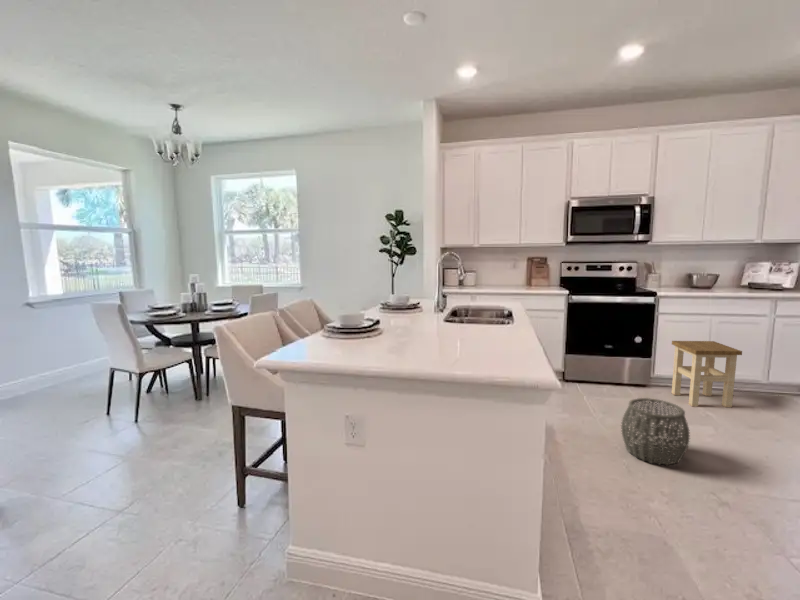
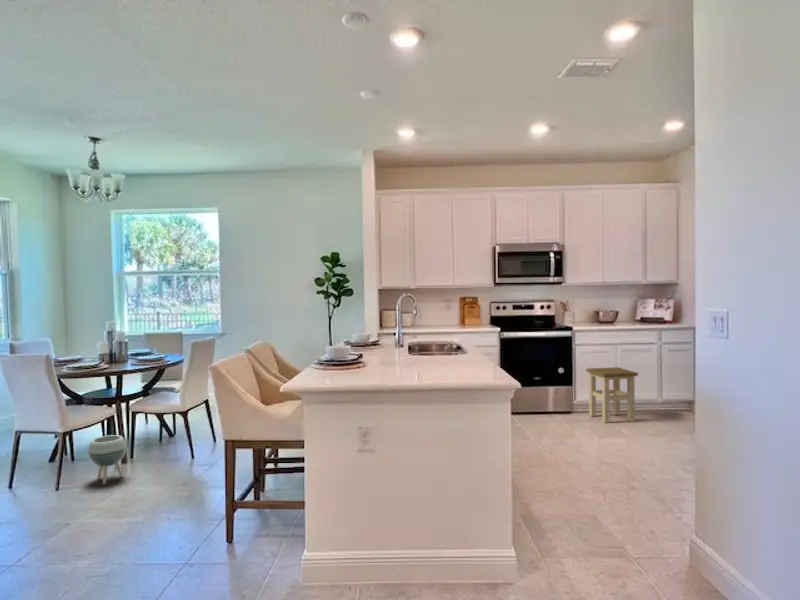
planter: none [130,389,168,437] -> present [88,435,126,484]
woven basket: present [621,398,690,465] -> none [551,410,601,460]

